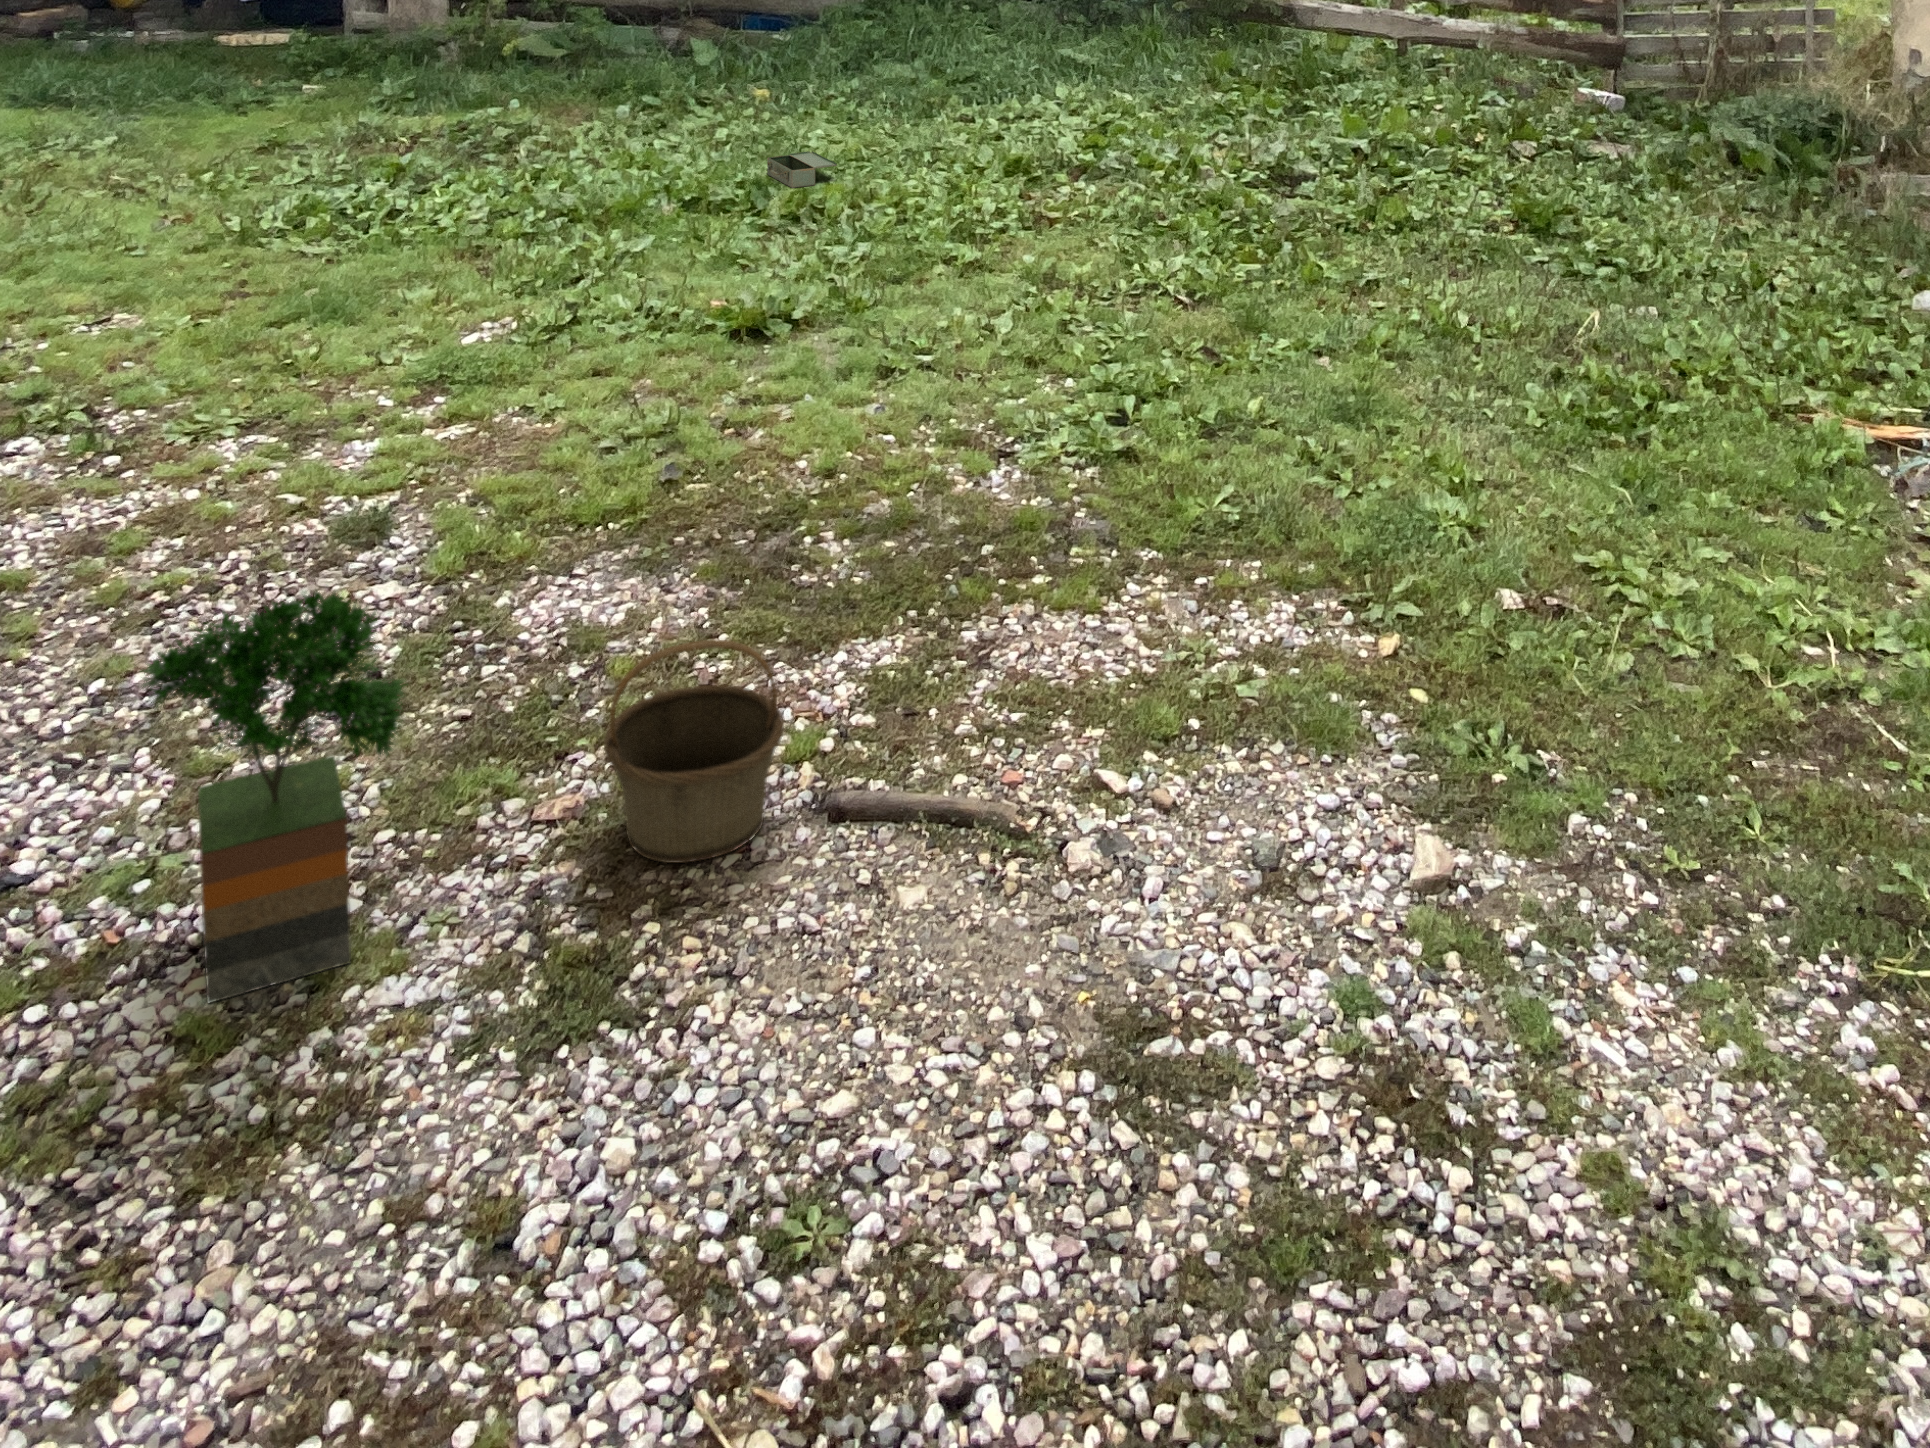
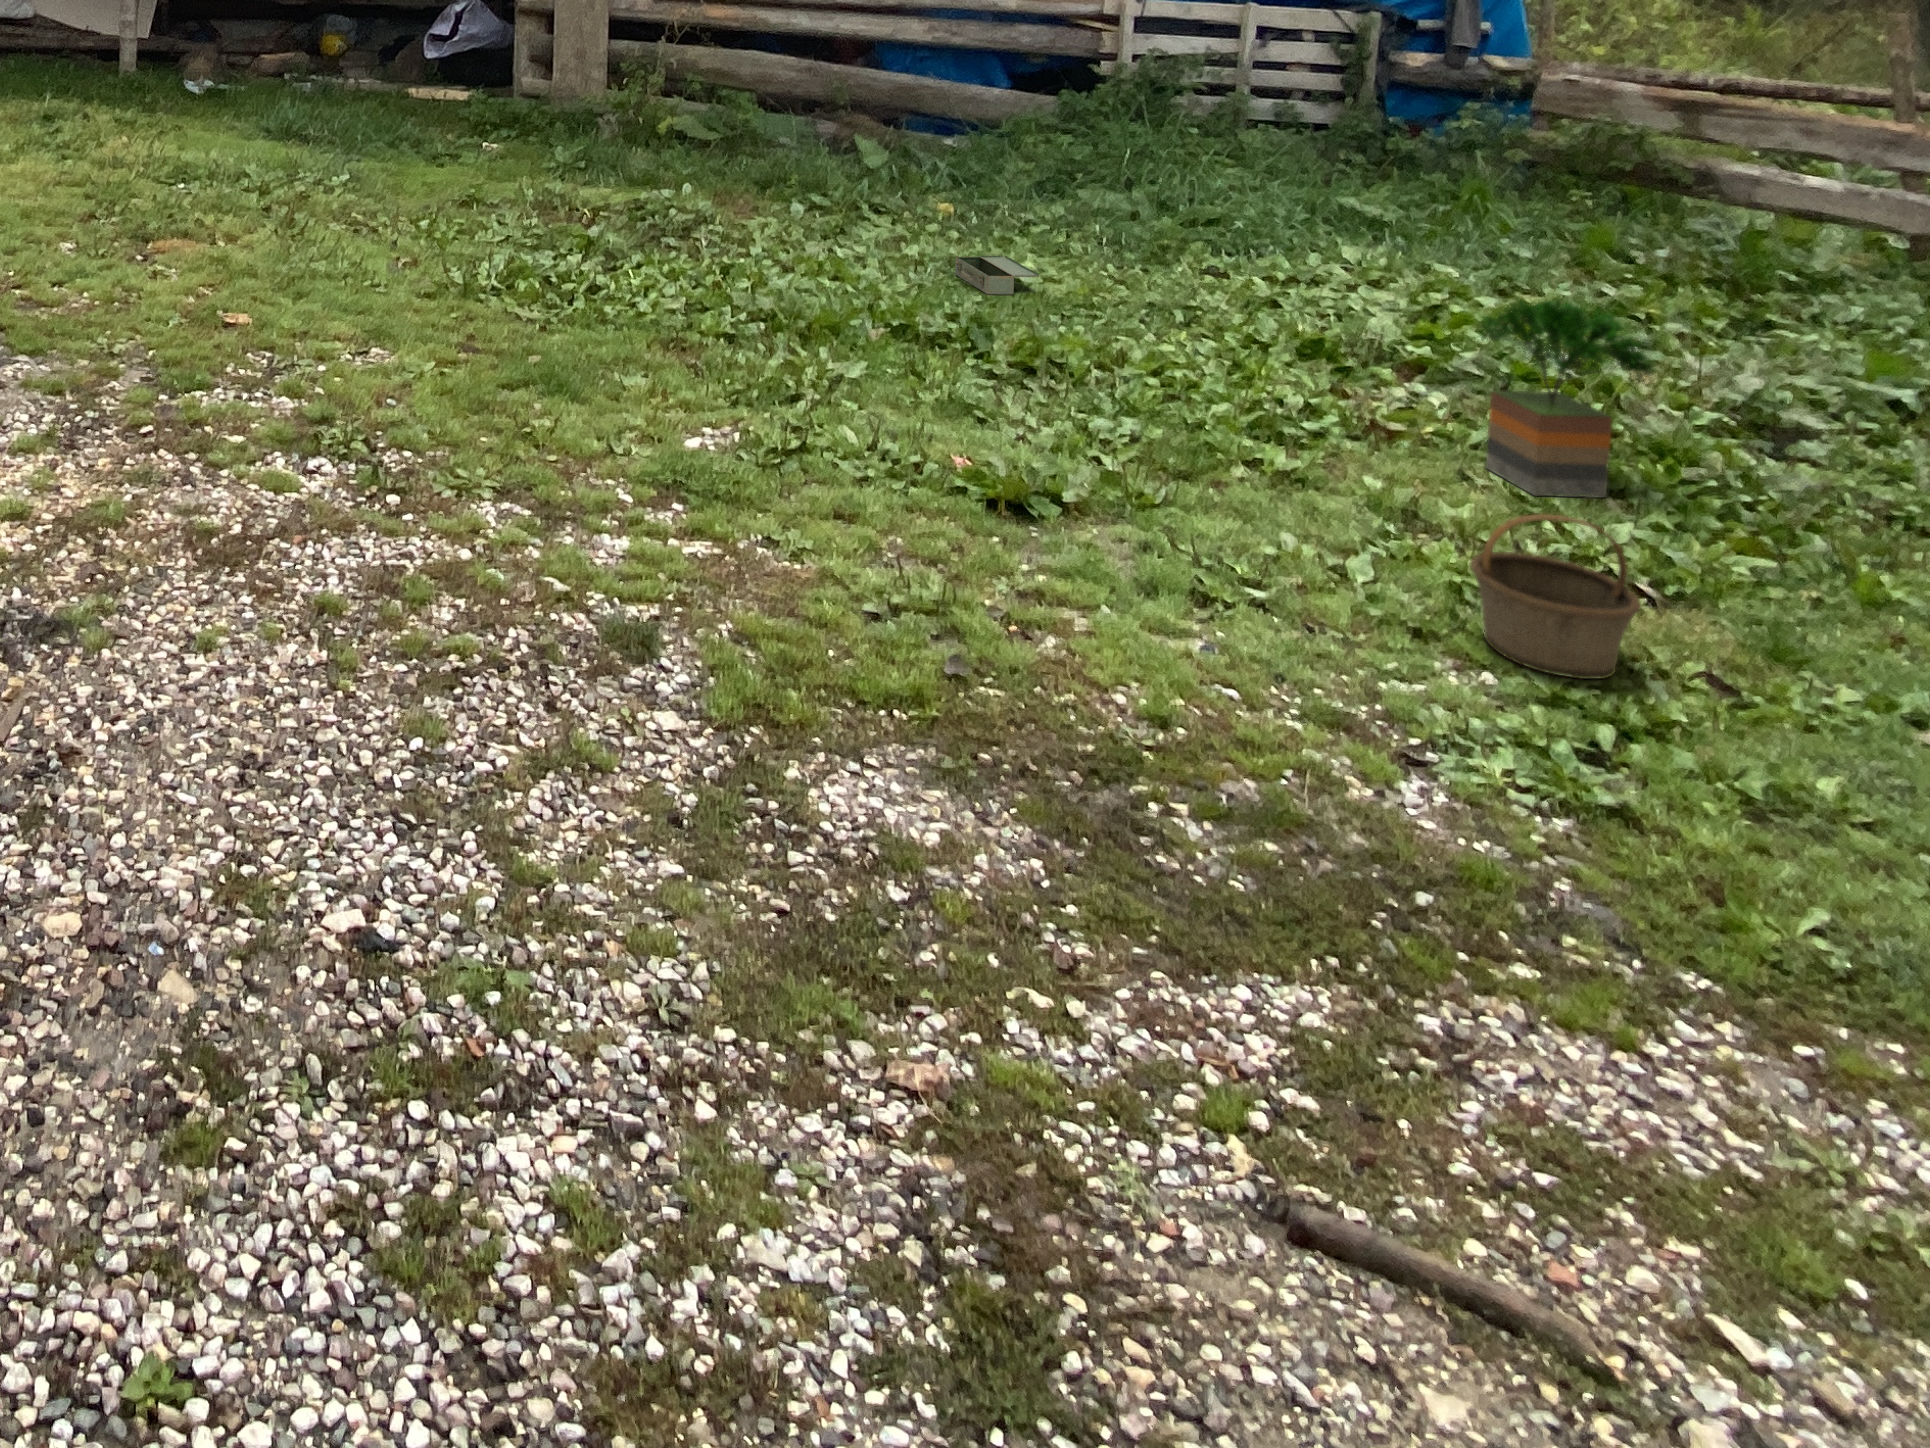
potted tree: present [141,591,408,1003] -> present [1478,300,1656,498]
basket: present [604,640,784,863] -> present [1470,514,1642,679]

